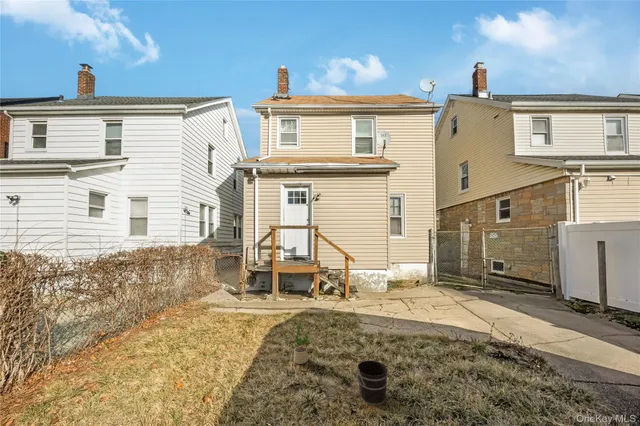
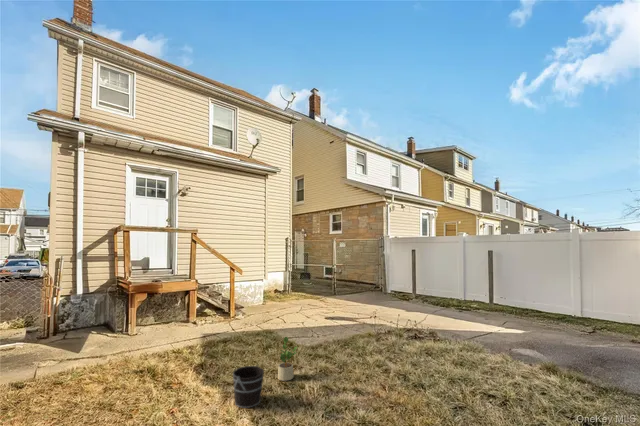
bucket: present [357,360,387,405] -> present [233,366,264,408]

